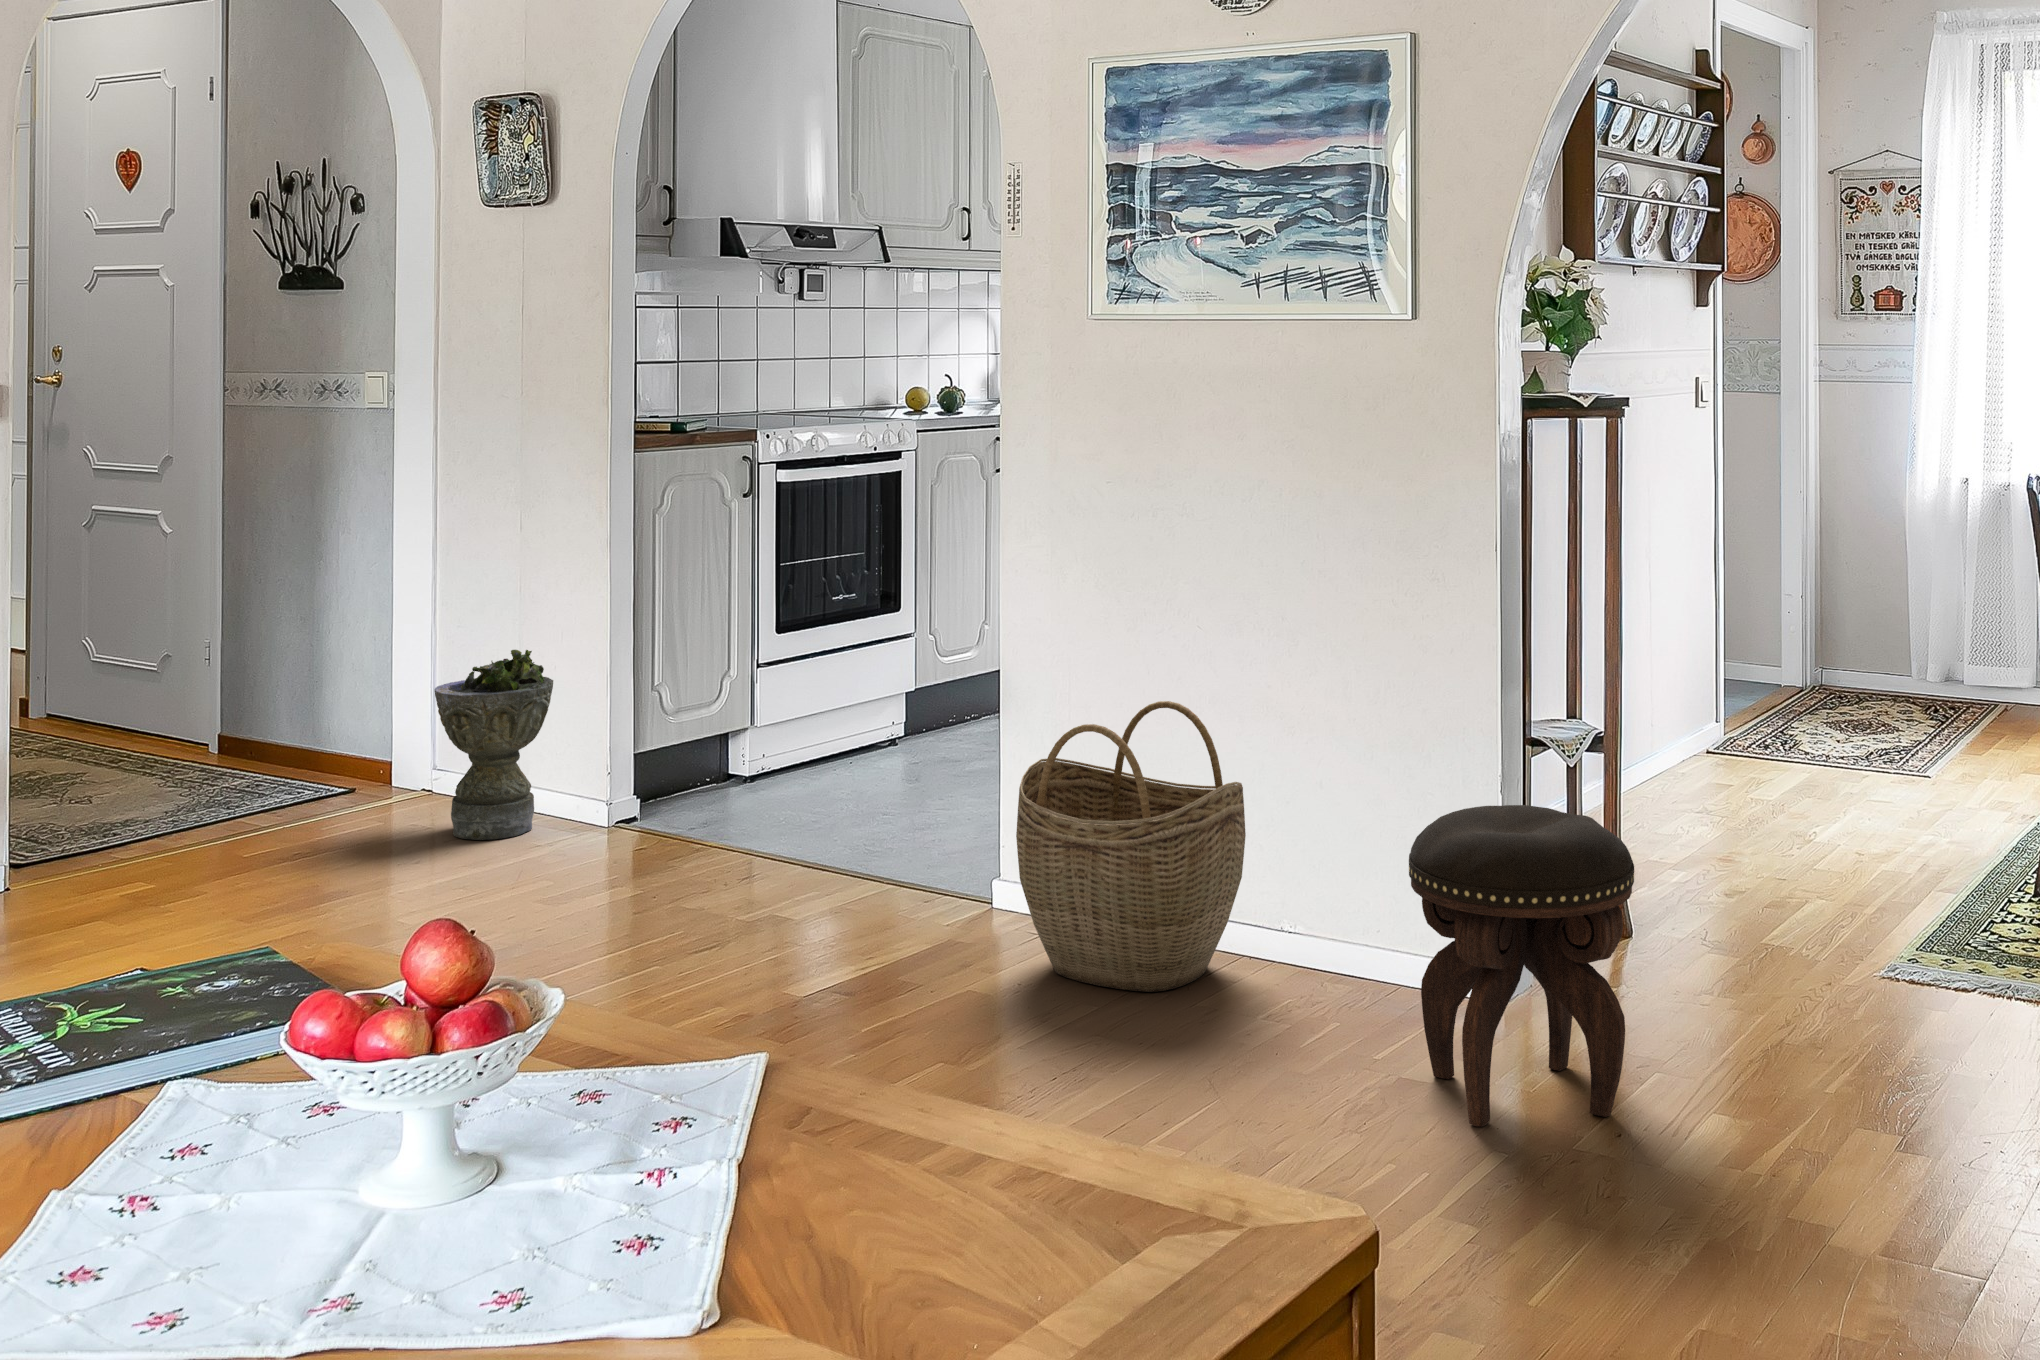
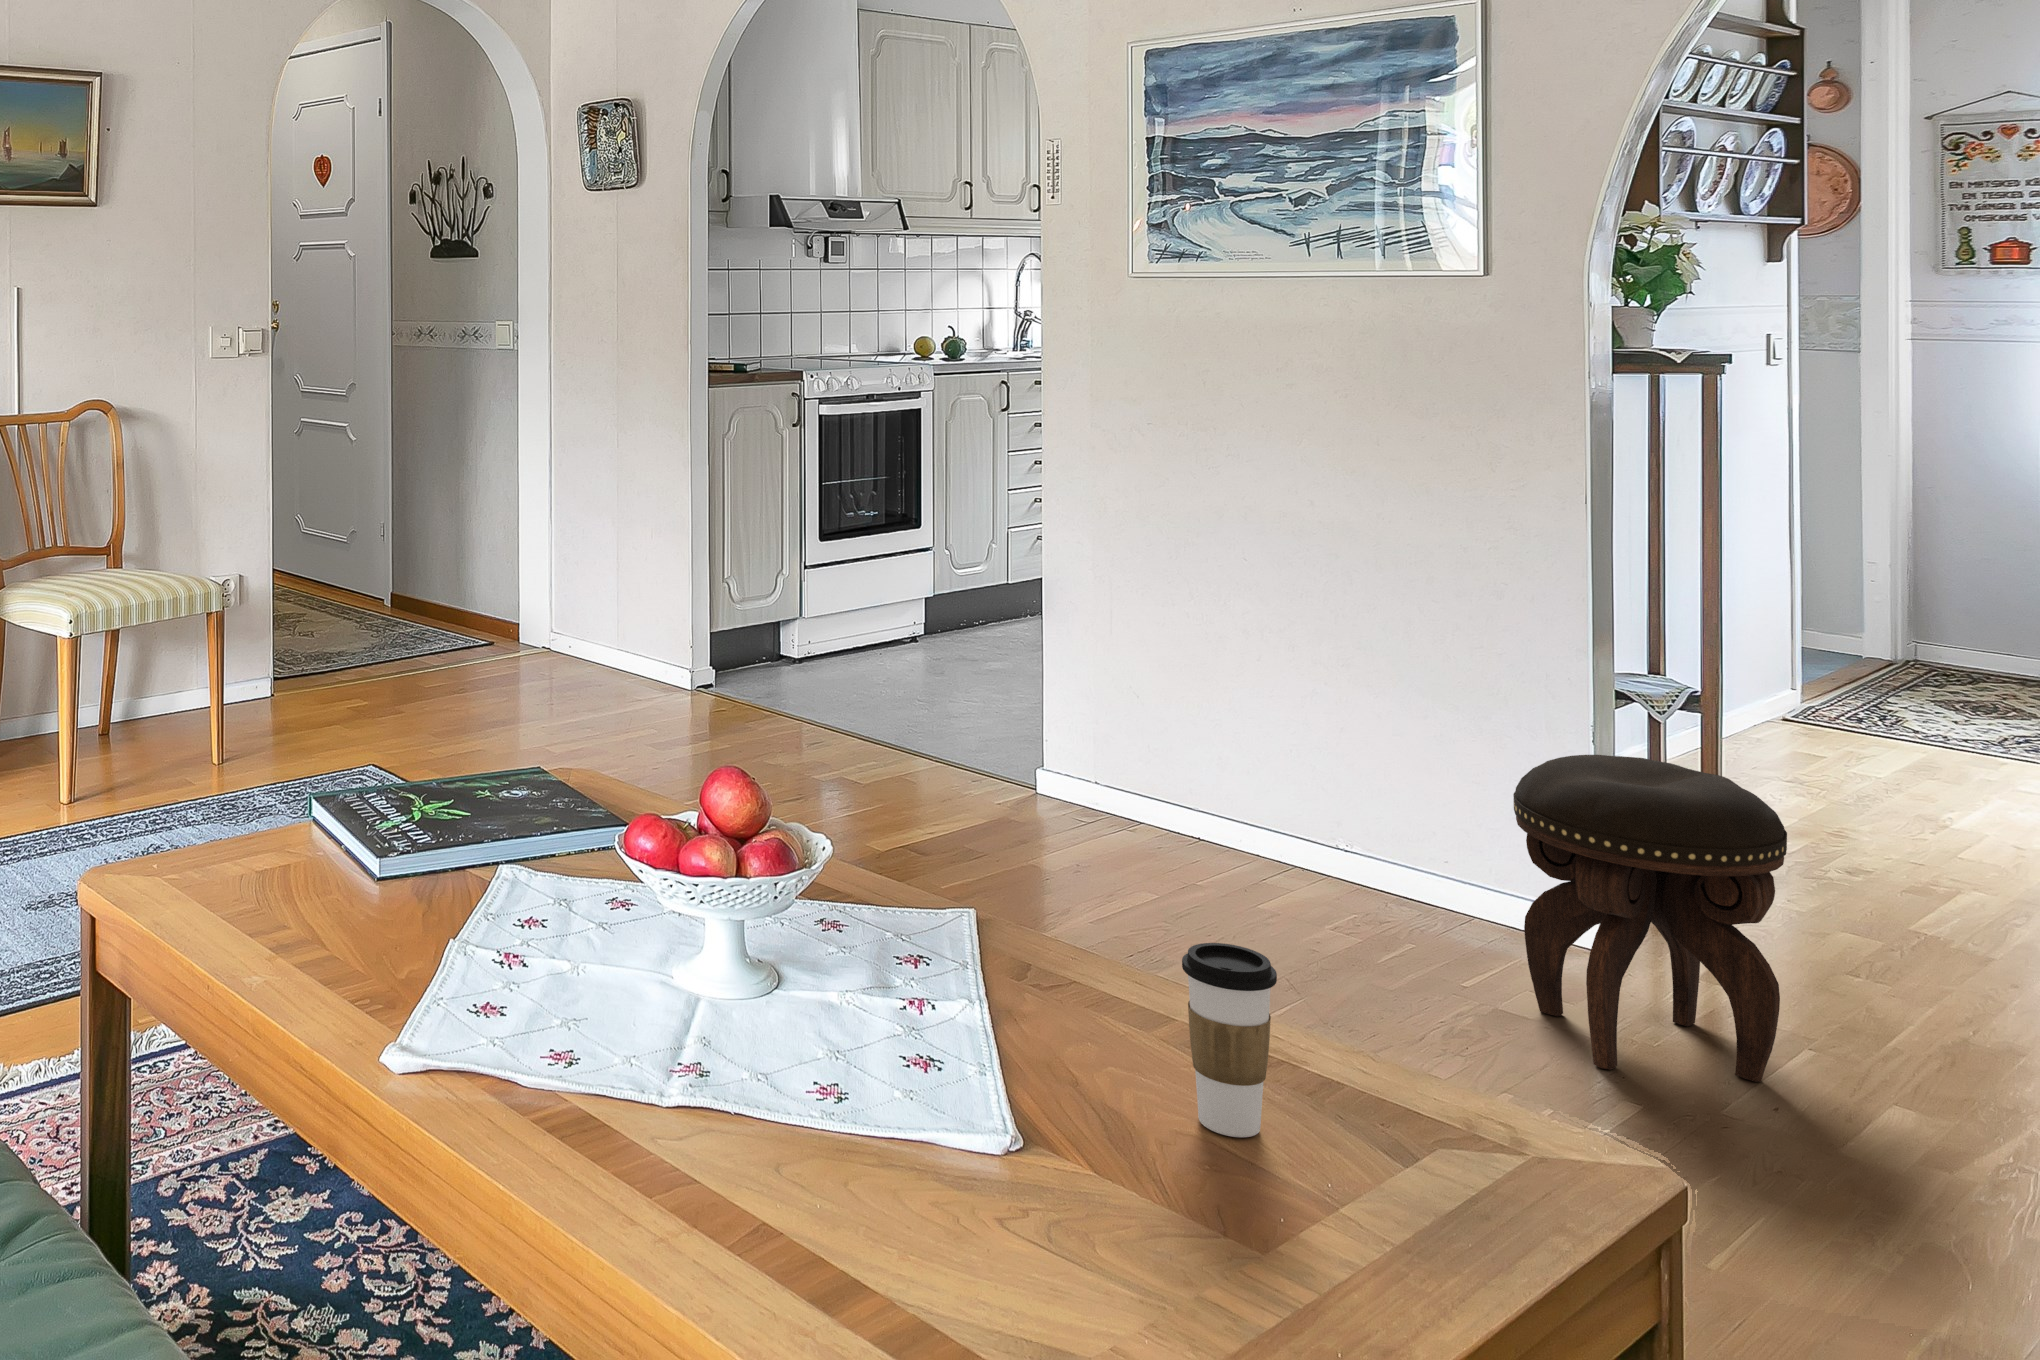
planter: present [435,650,553,840] -> none [560,545,649,695]
woven basket: present [1016,701,1246,992] -> none [1078,626,1307,891]
coffee cup: none [926,1055,1022,1270] -> present [1182,943,1277,1137]

